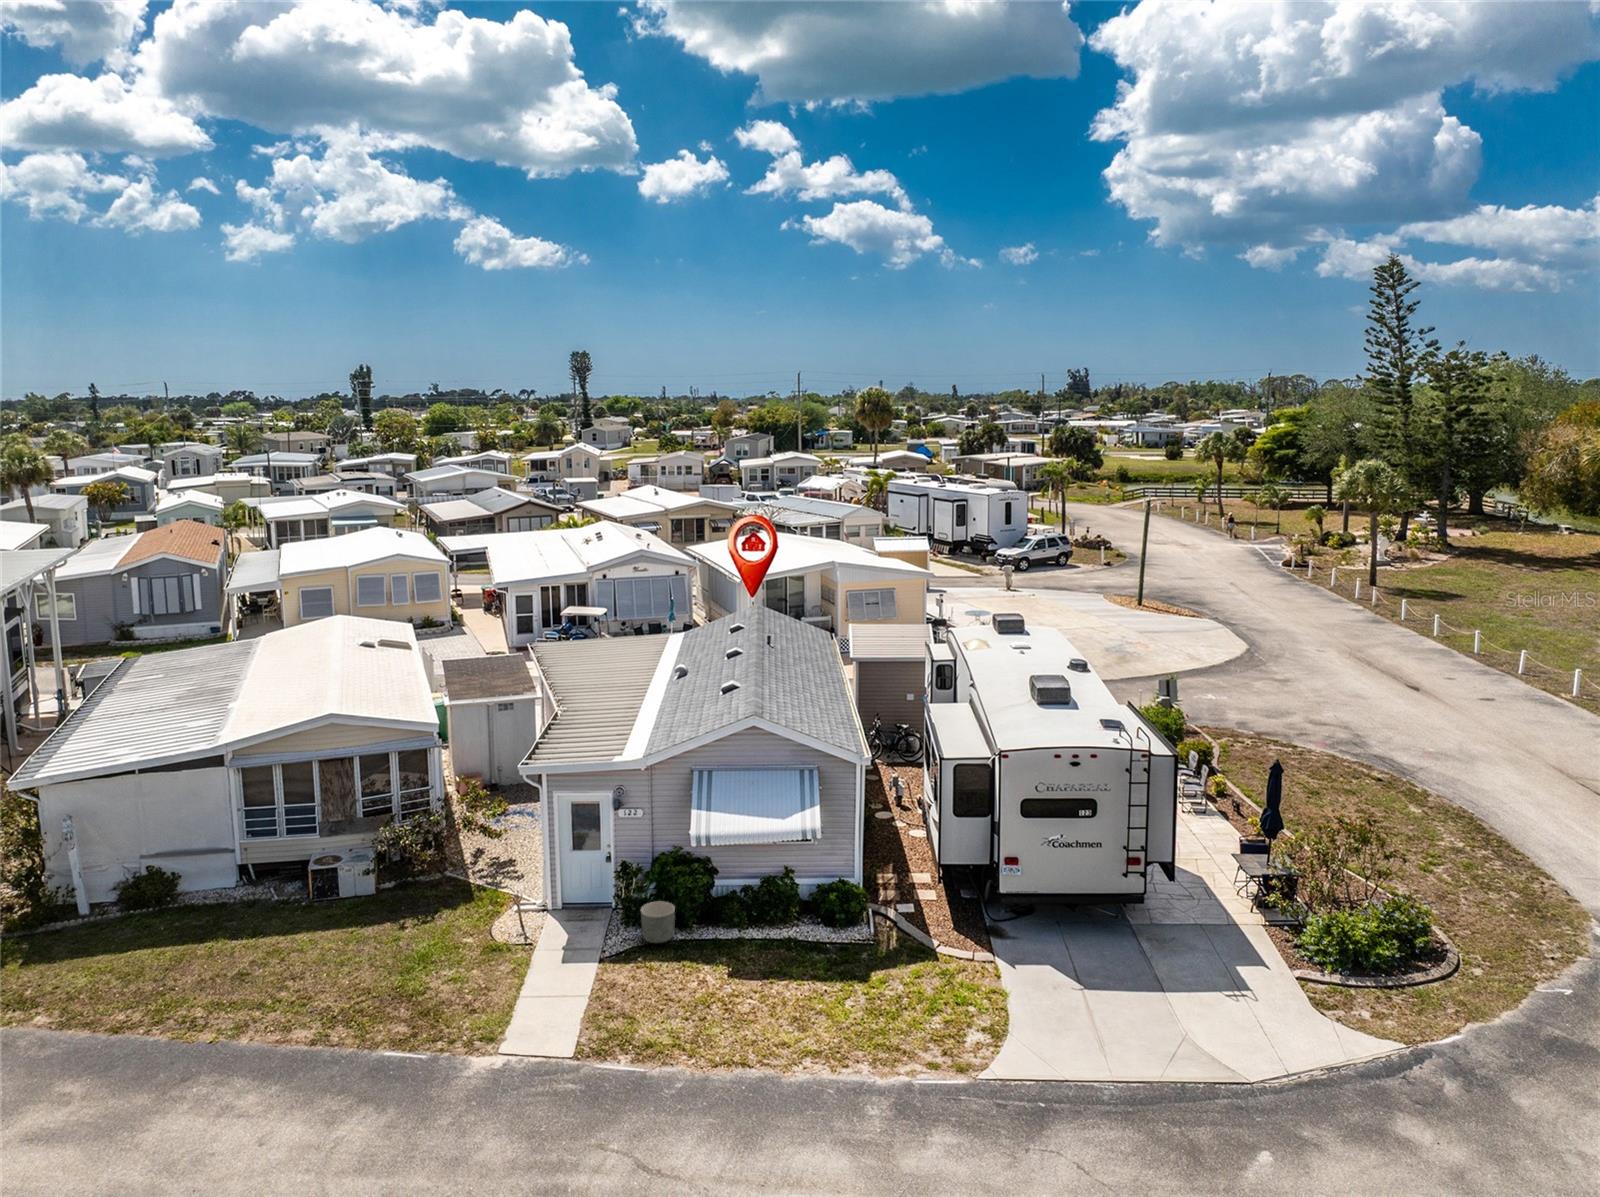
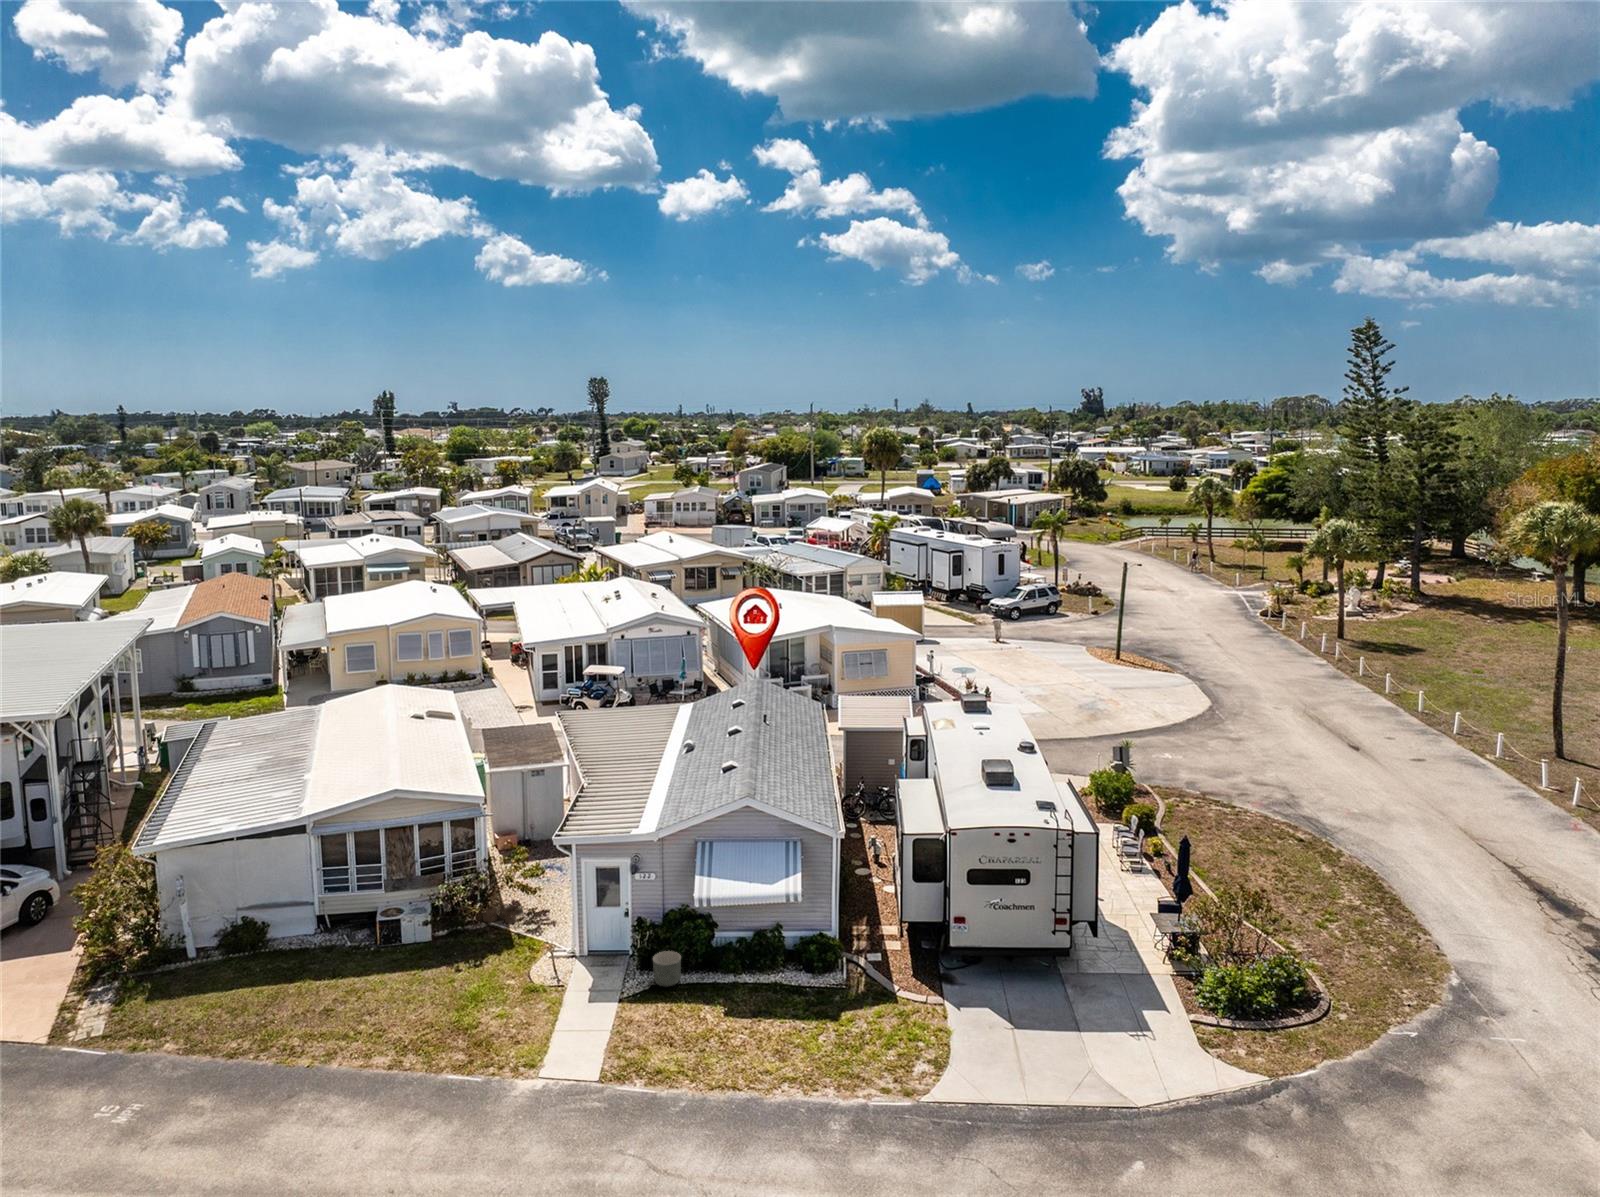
woven basket: none [438,851,487,874] -> present [483,904,523,924]

